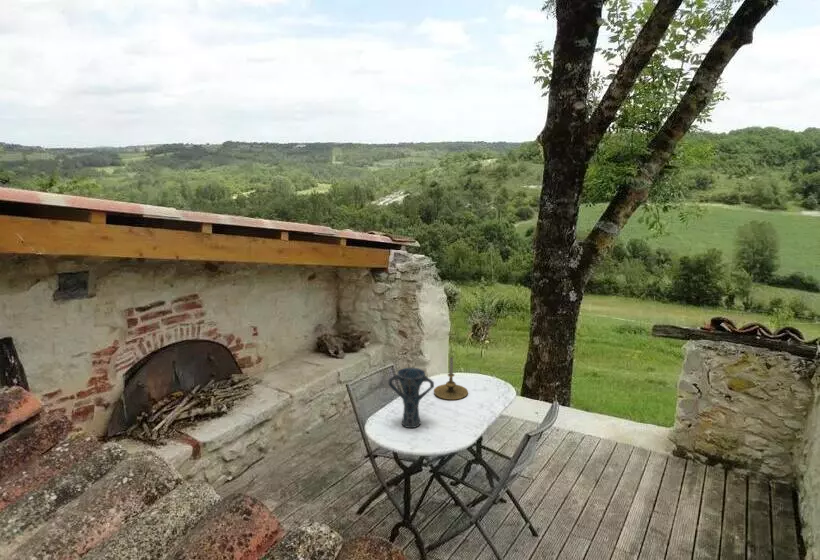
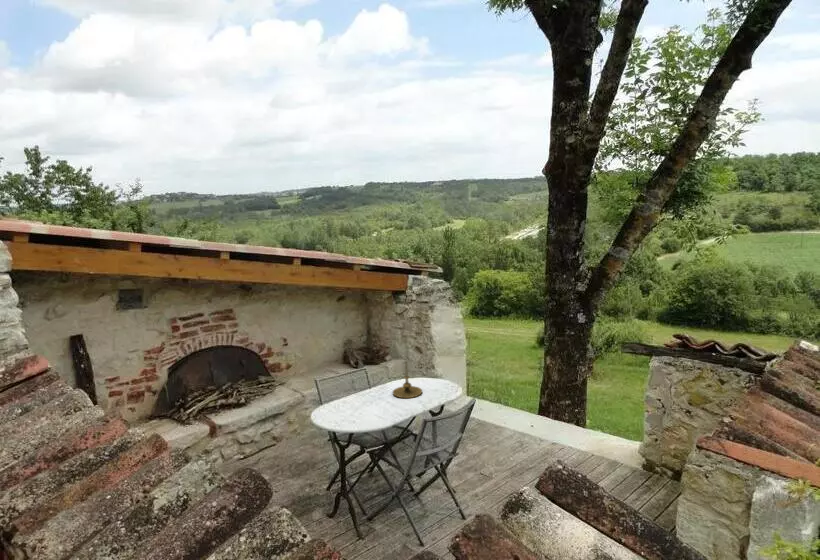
vase: present [389,368,434,428] -> none [337,366,372,417]

